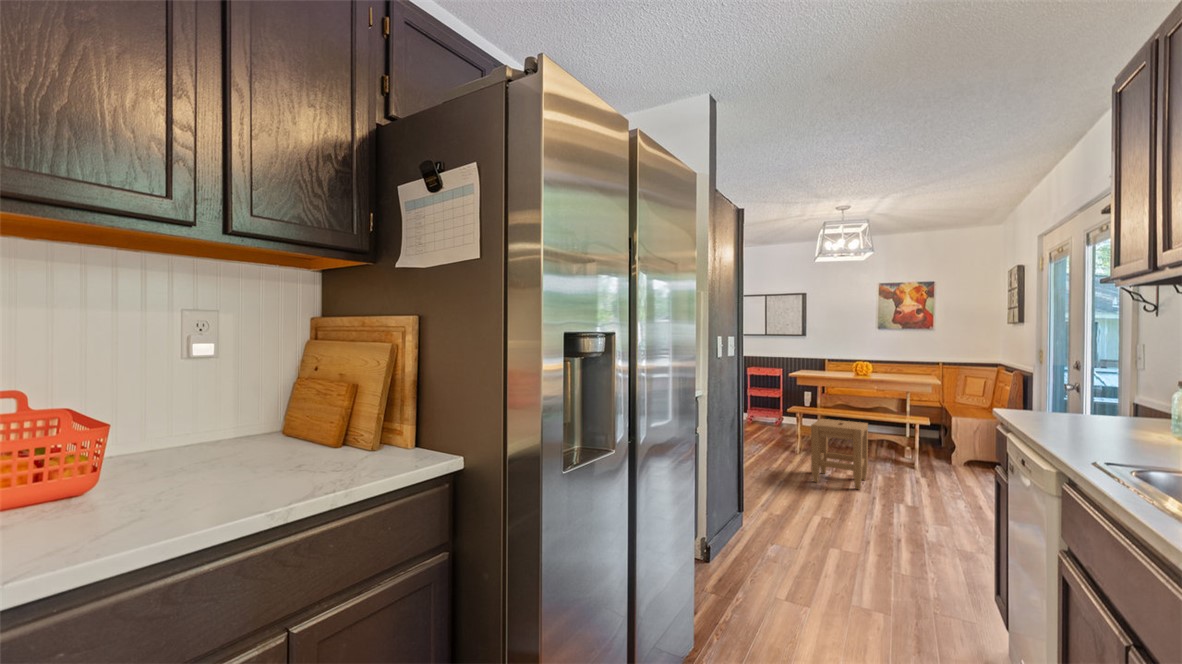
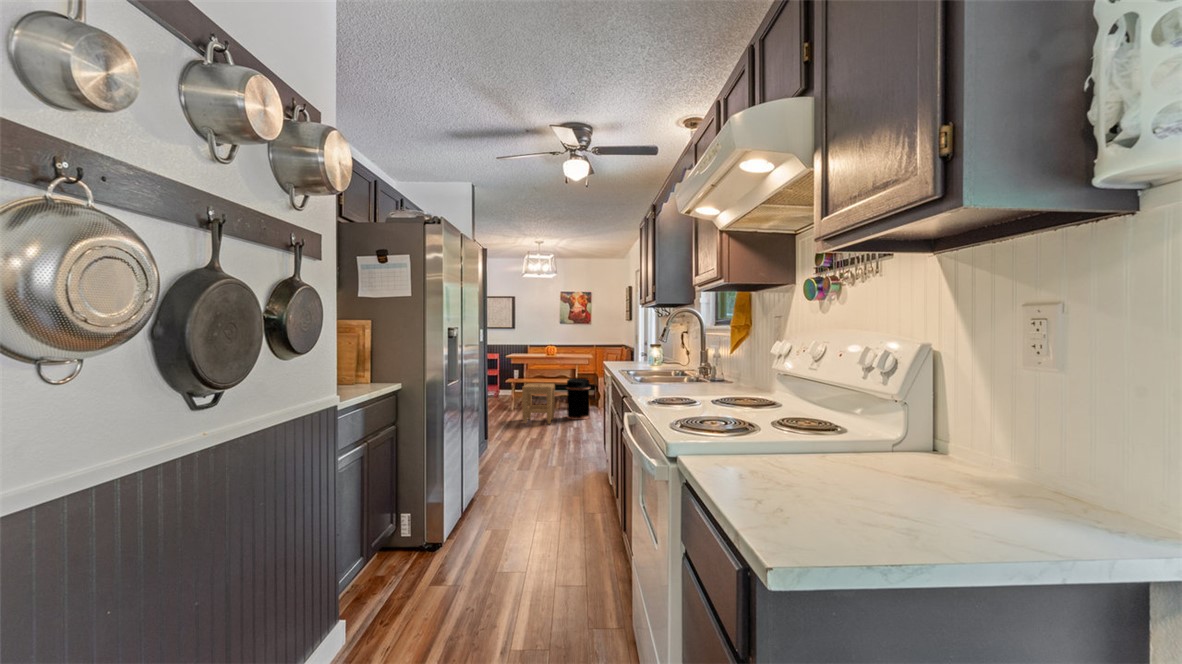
trash can: none [888,416,938,488] -> present [566,378,591,420]

